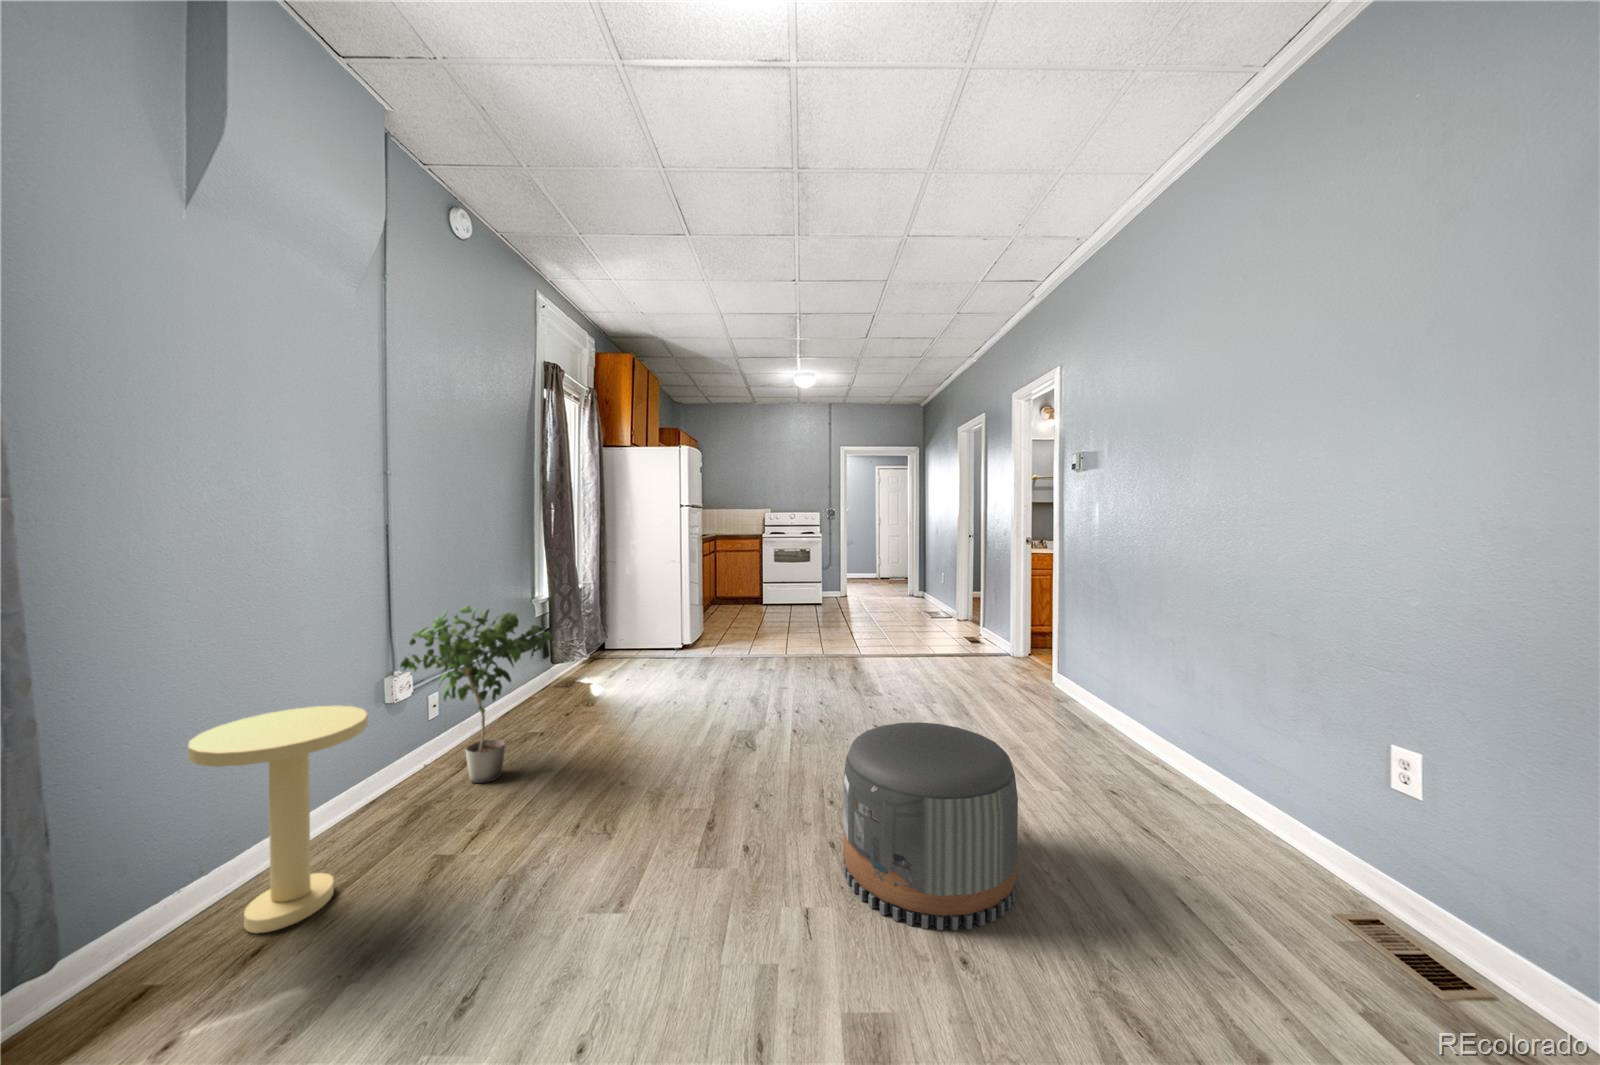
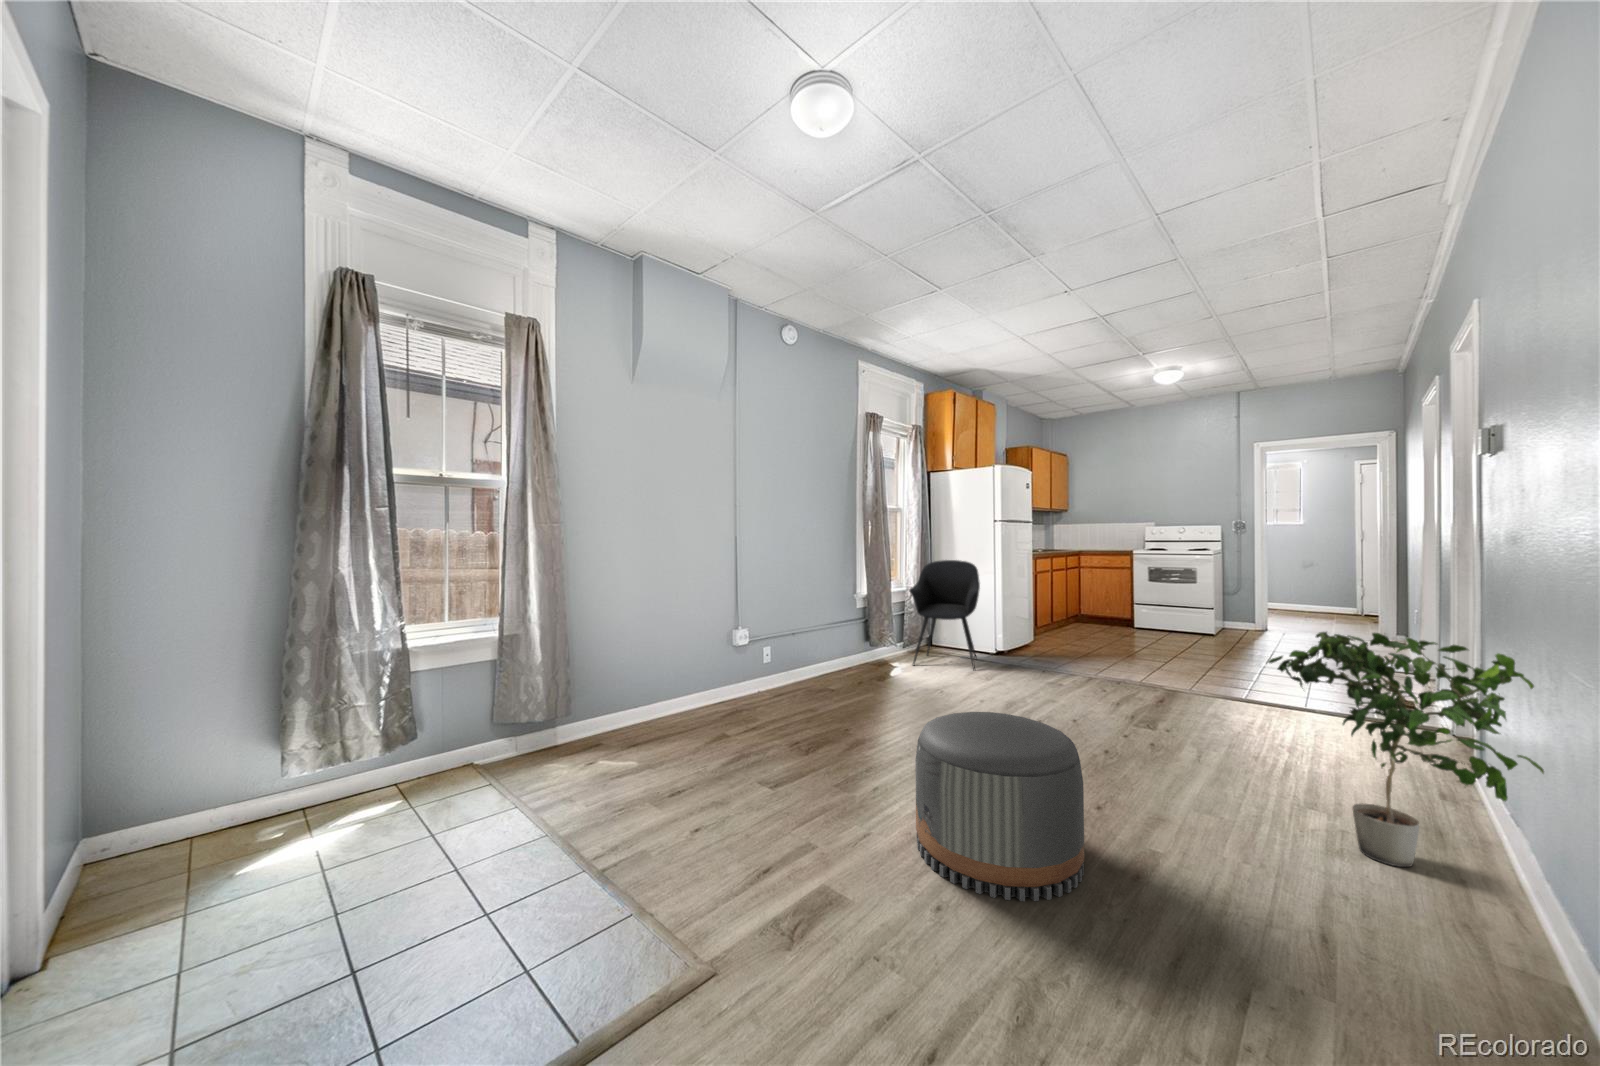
armchair: none [600,549,681,679] -> present [909,560,980,670]
potted plant: present [400,606,554,783] -> present [1268,632,1544,867]
side table: present [188,706,368,933] -> none [618,633,689,741]

